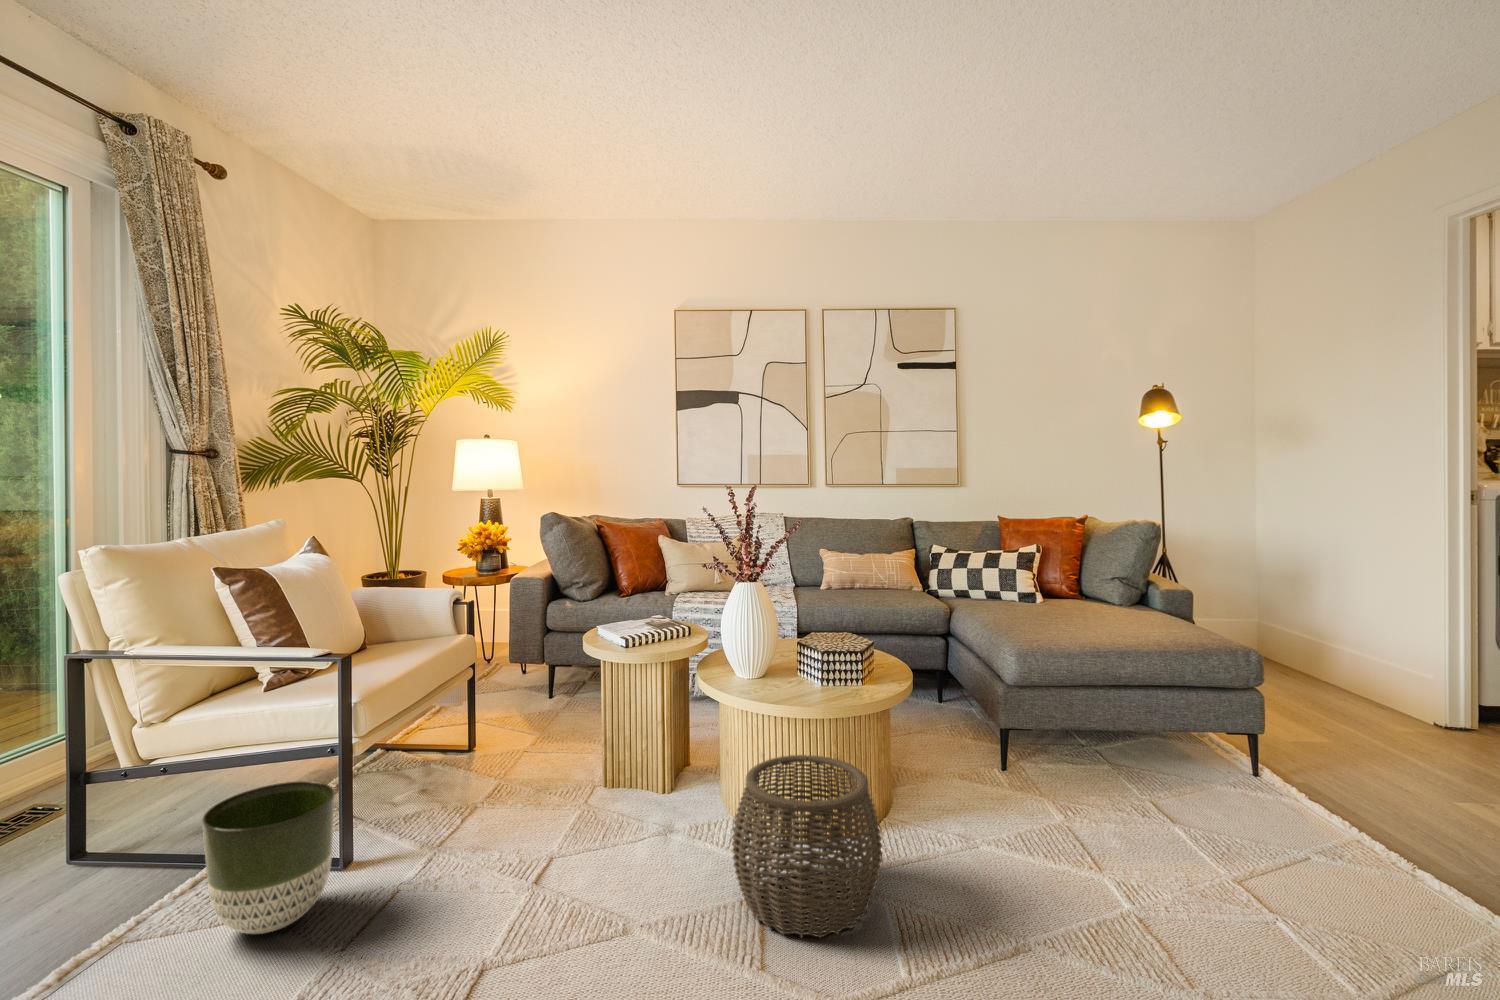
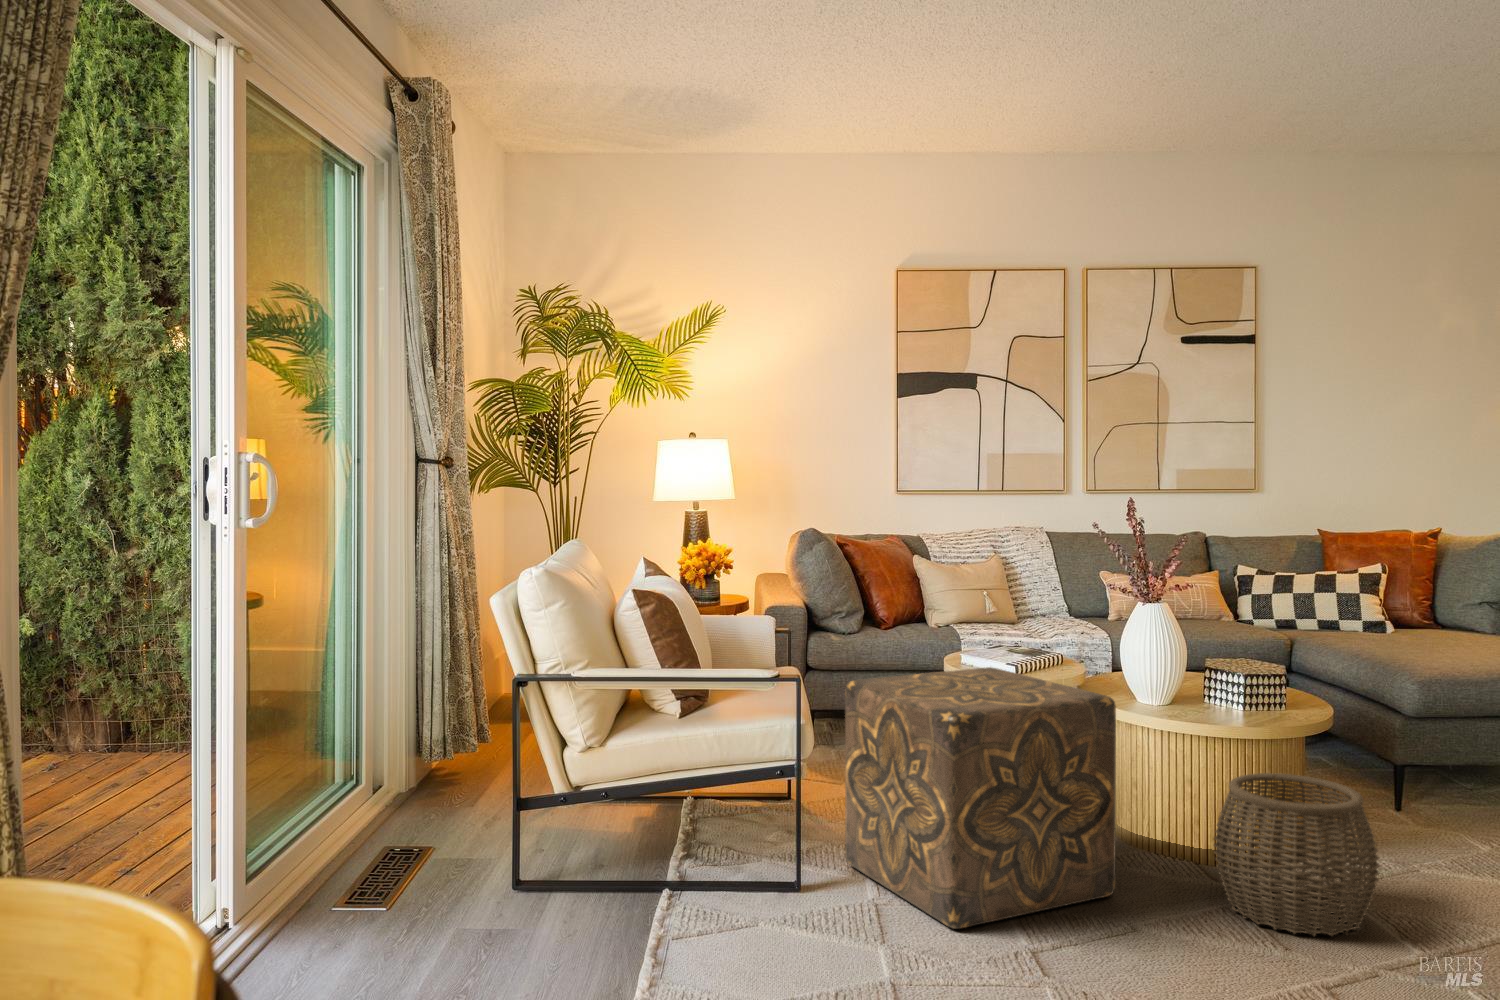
ottoman: none [428,642,650,924] -> present [845,667,1116,929]
planter: present [202,781,335,934] -> none [735,798,841,935]

